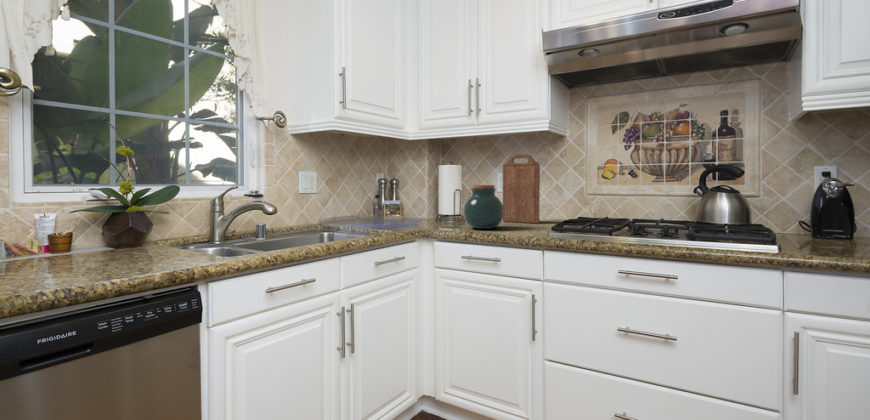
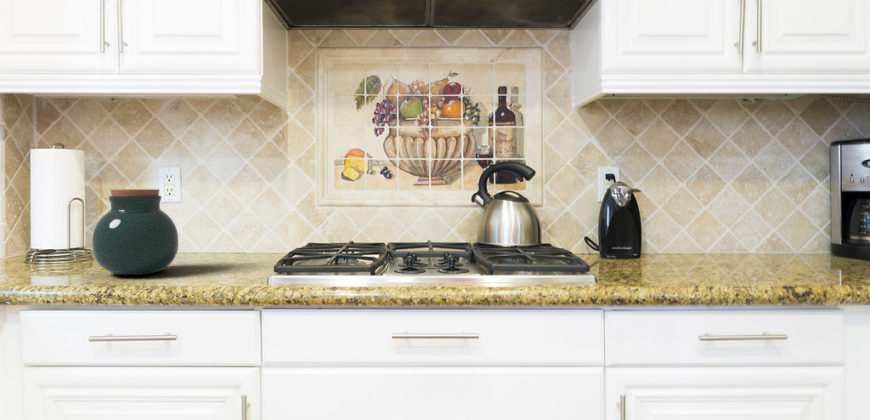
cutting board: present [503,154,540,223] -> none [173,134,244,255]

